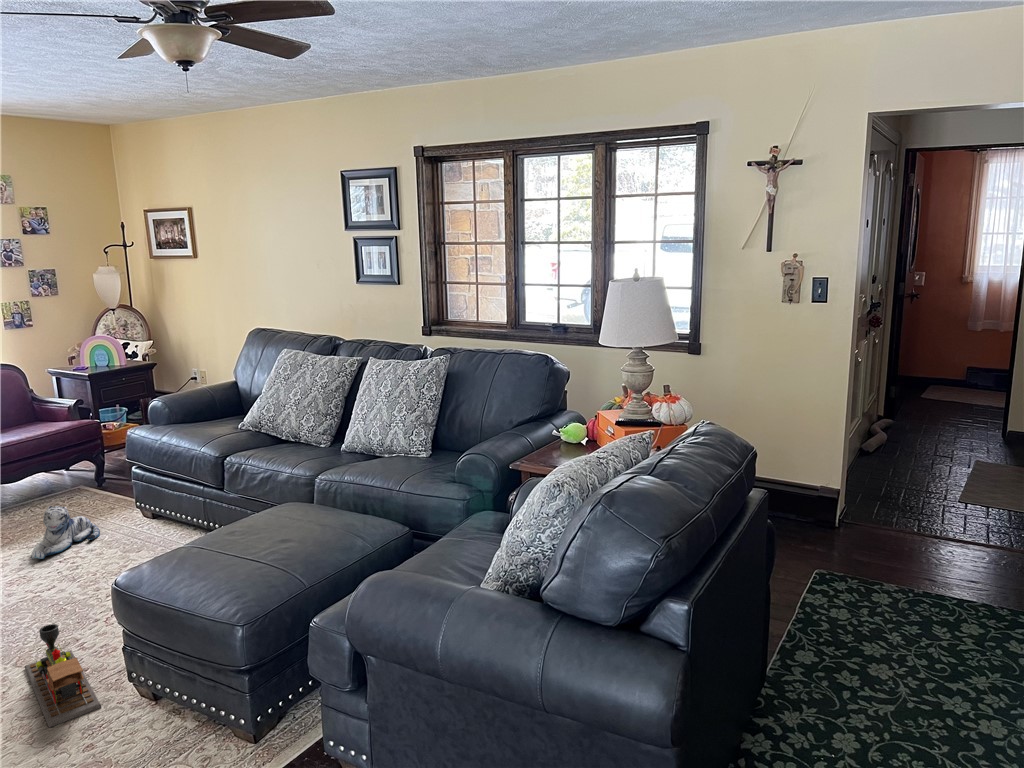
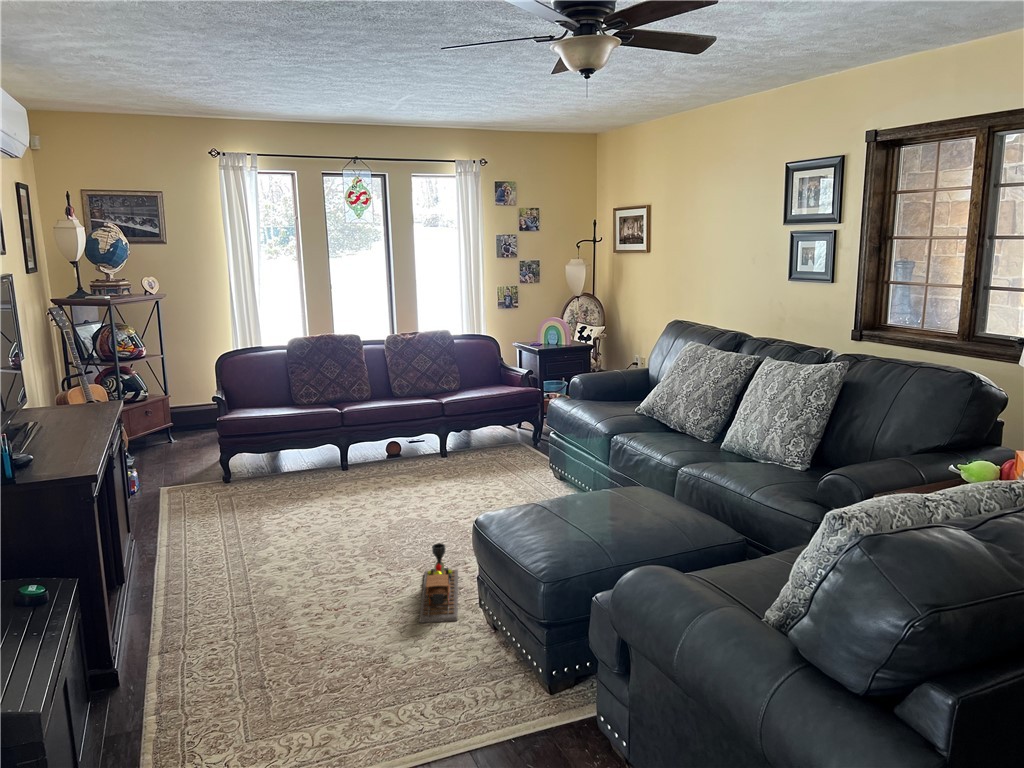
plush toy: present [31,506,100,559] -> none [464,453,519,495]

